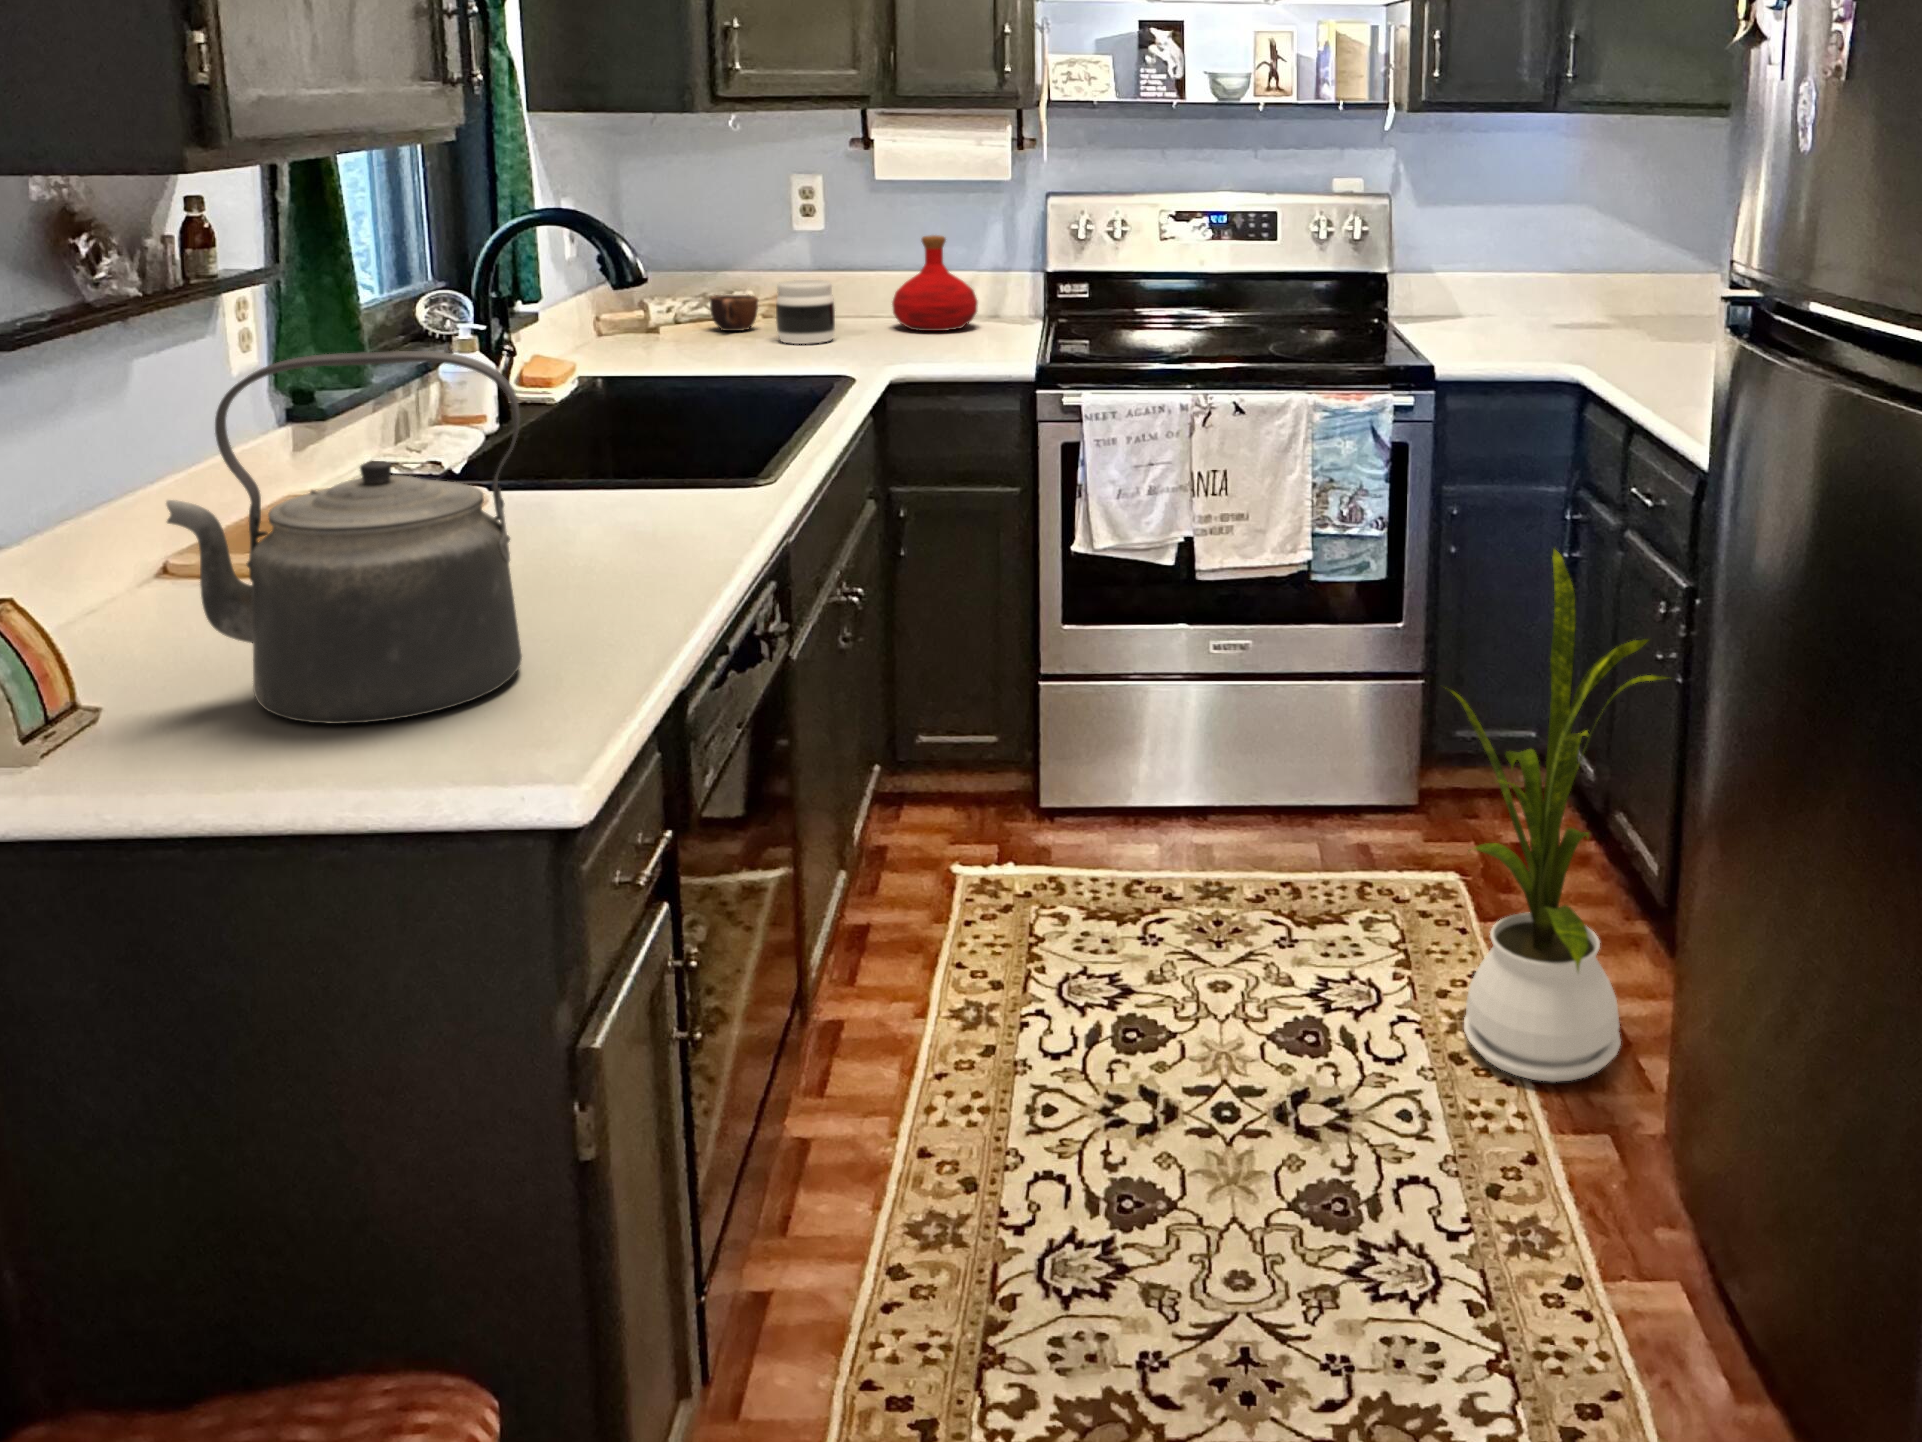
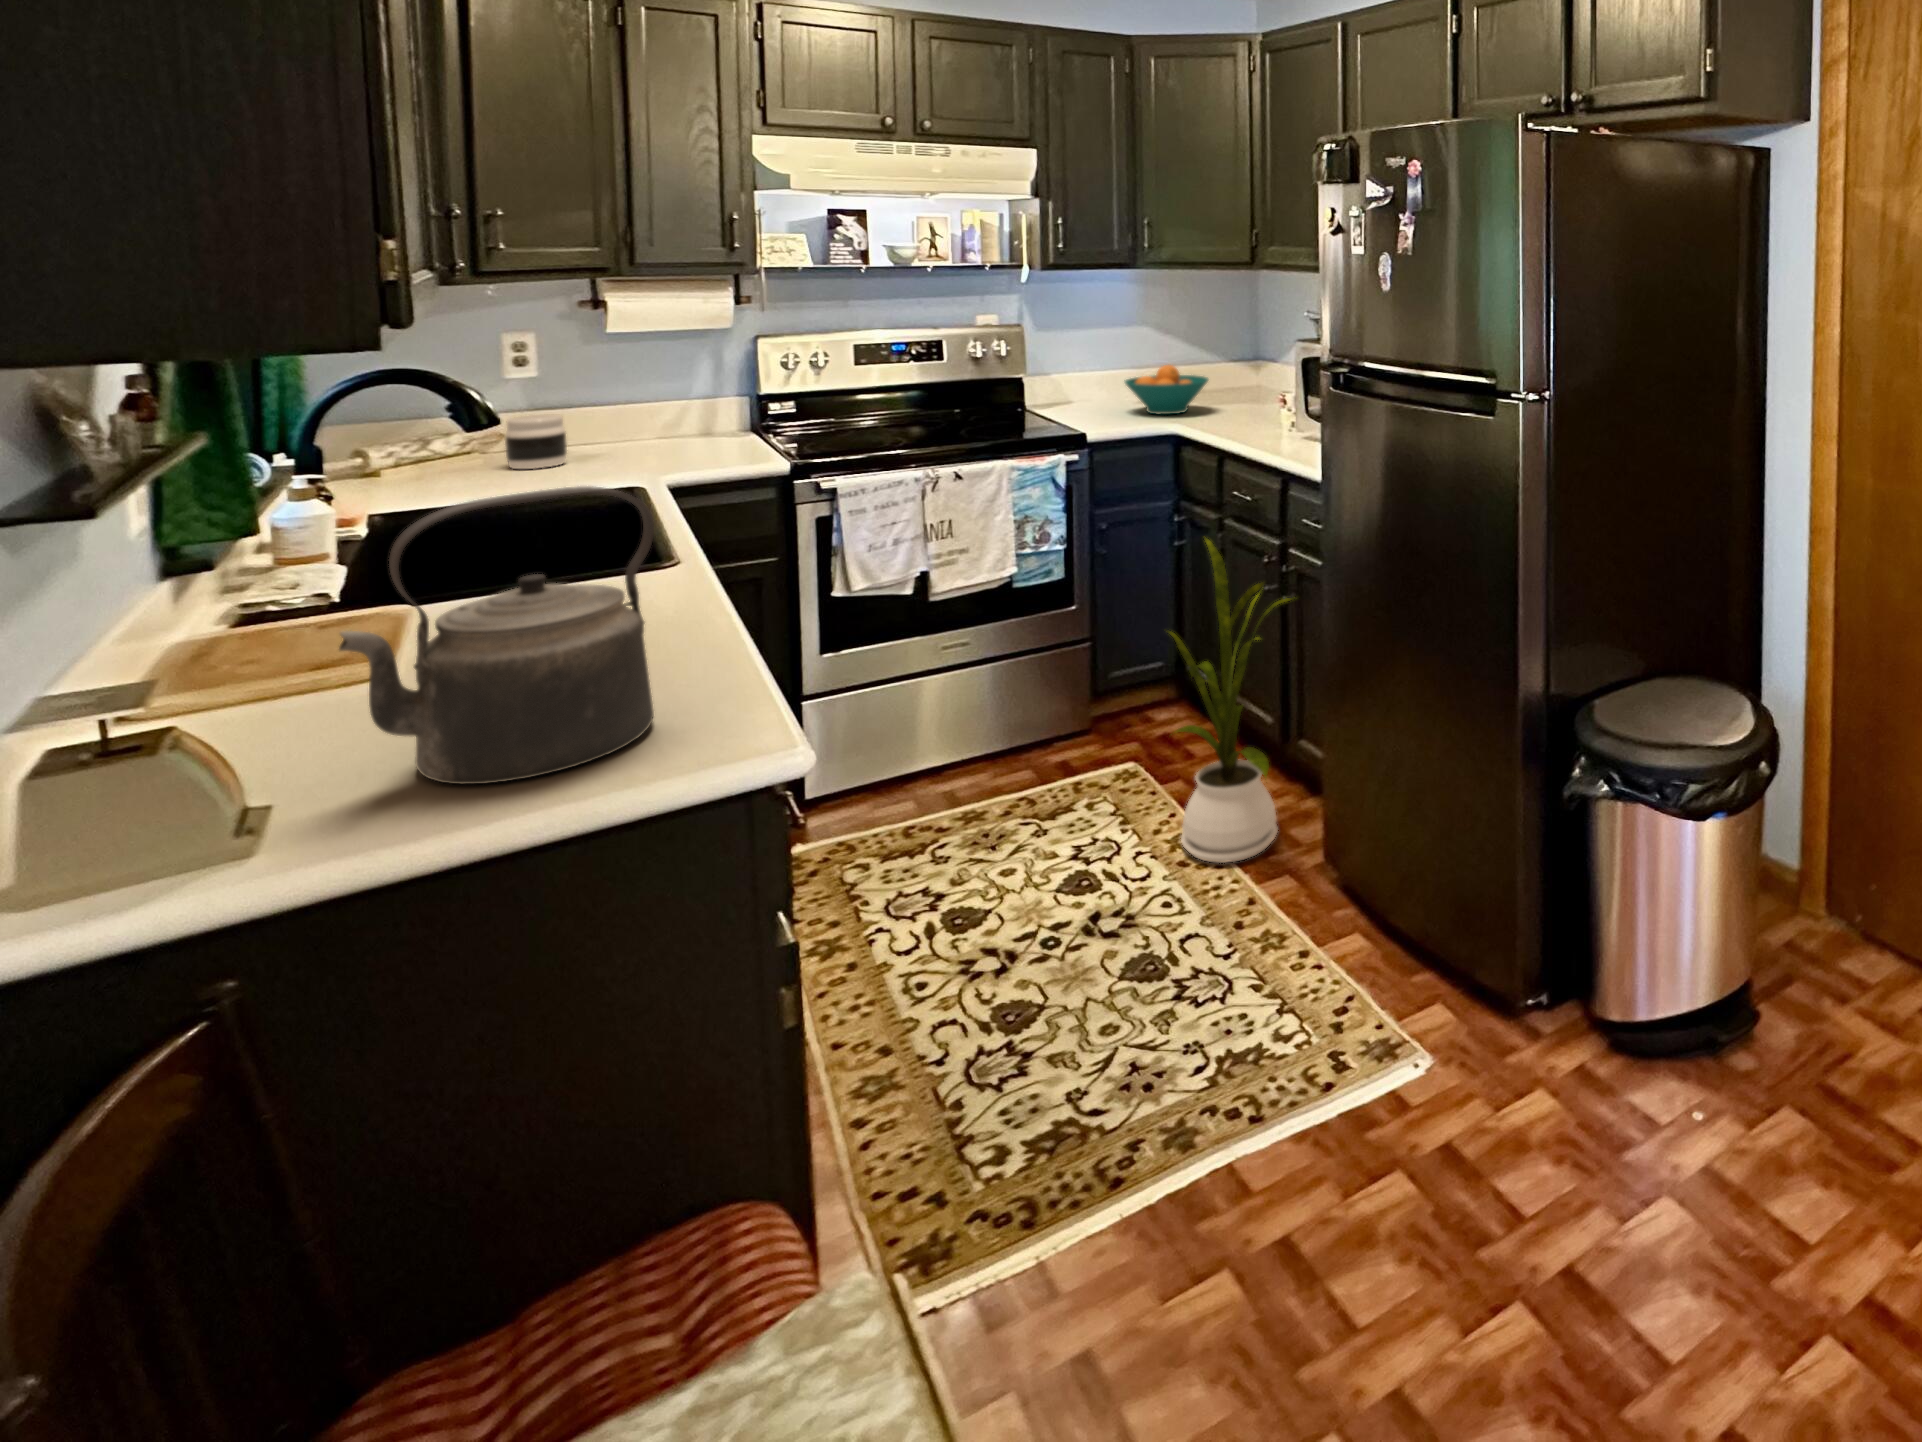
bottle: present [892,235,978,331] -> none [609,371,691,448]
fruit bowl: none [1532,270,1667,349] -> present [1125,365,1208,415]
mug: present [710,295,758,331] -> none [418,433,472,466]

